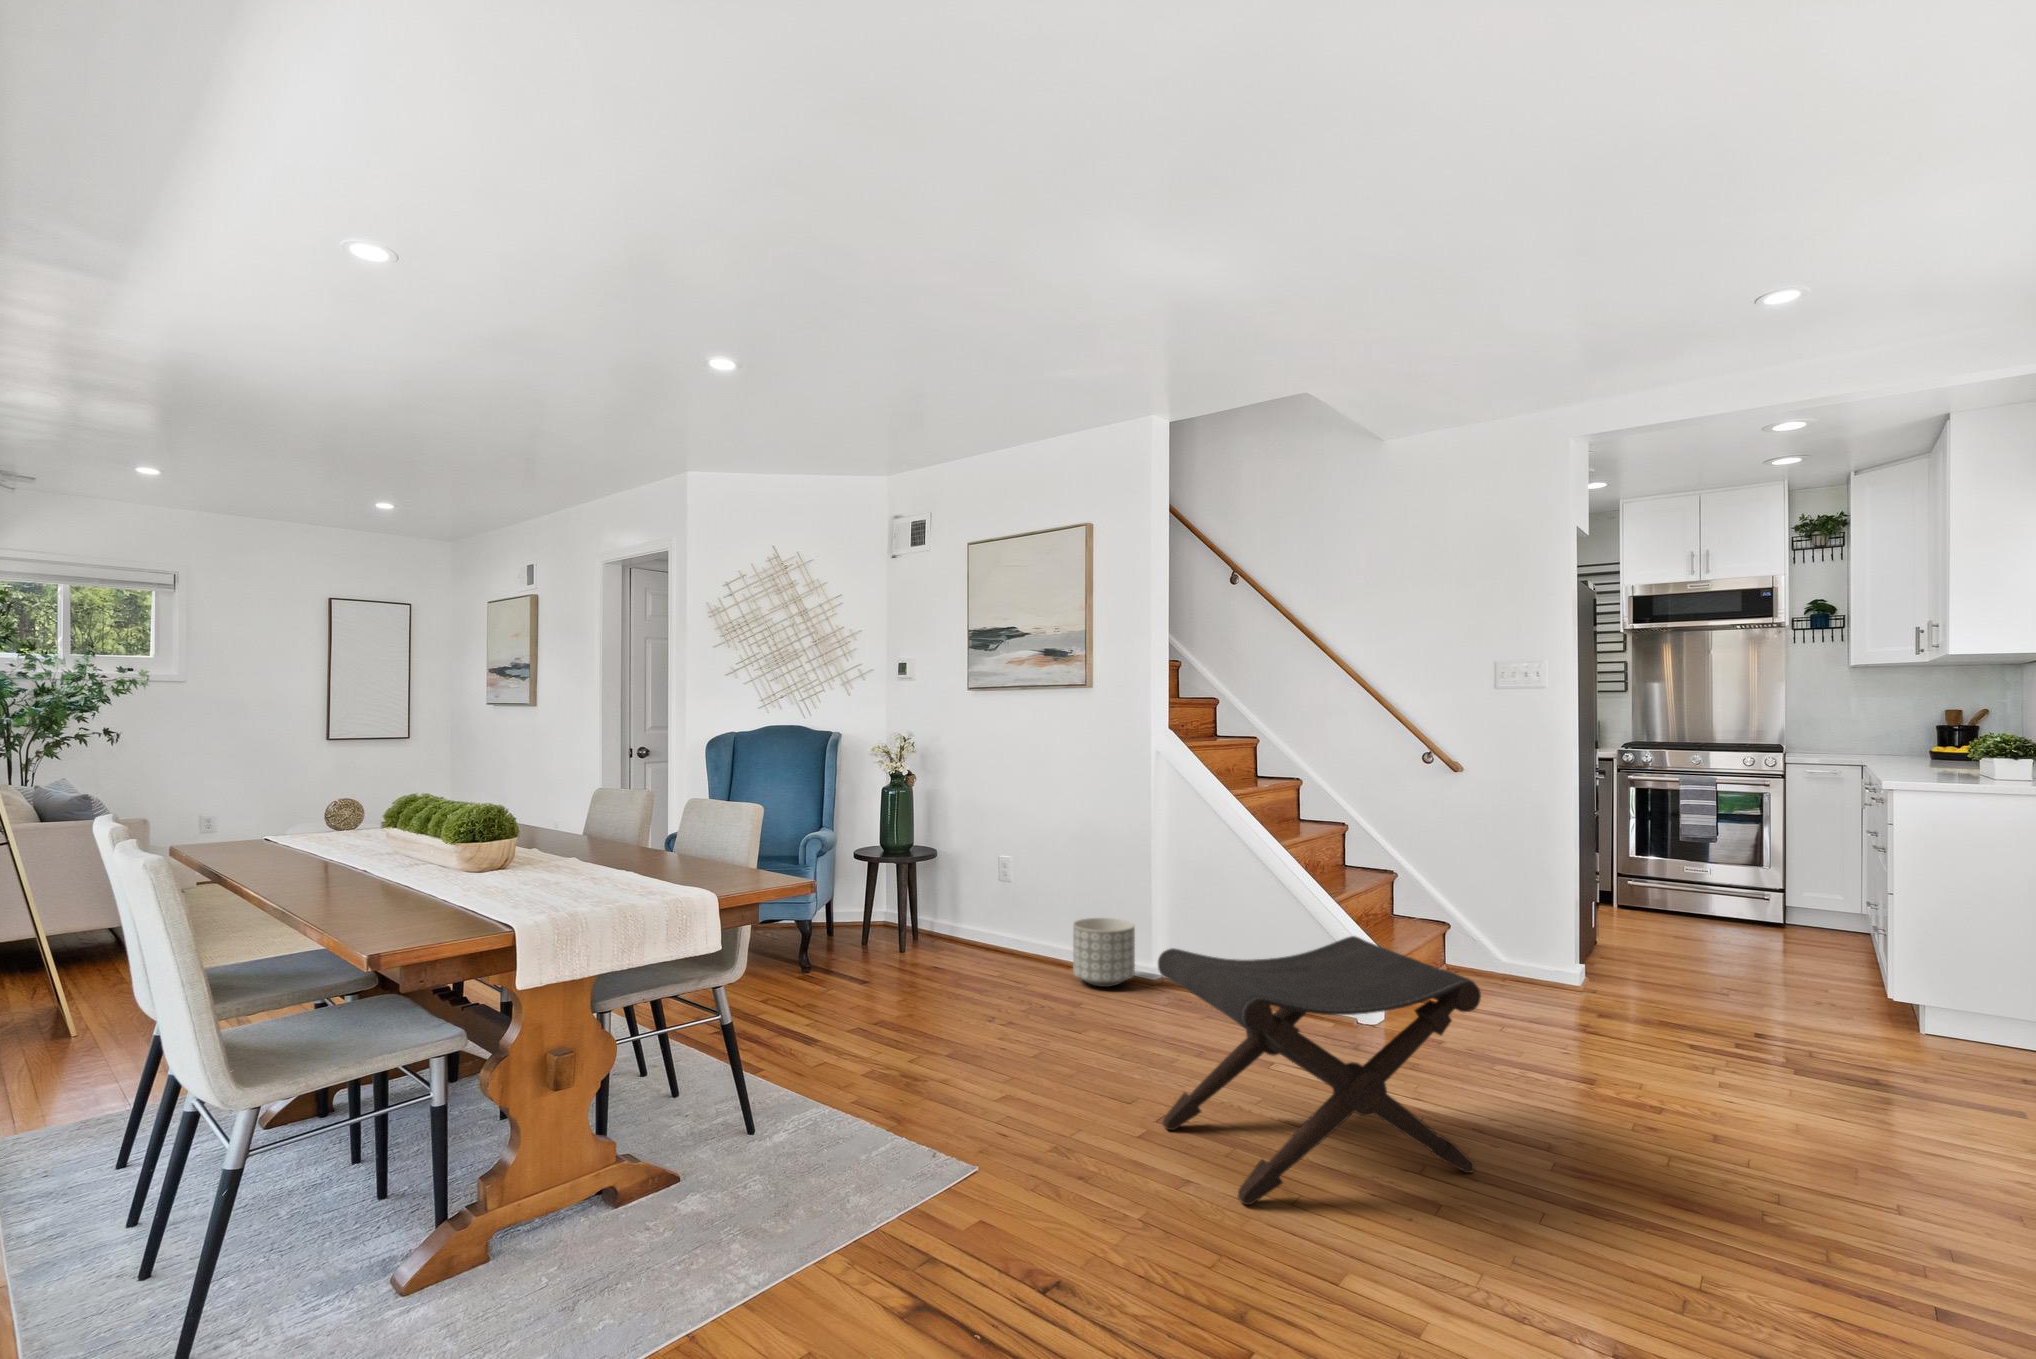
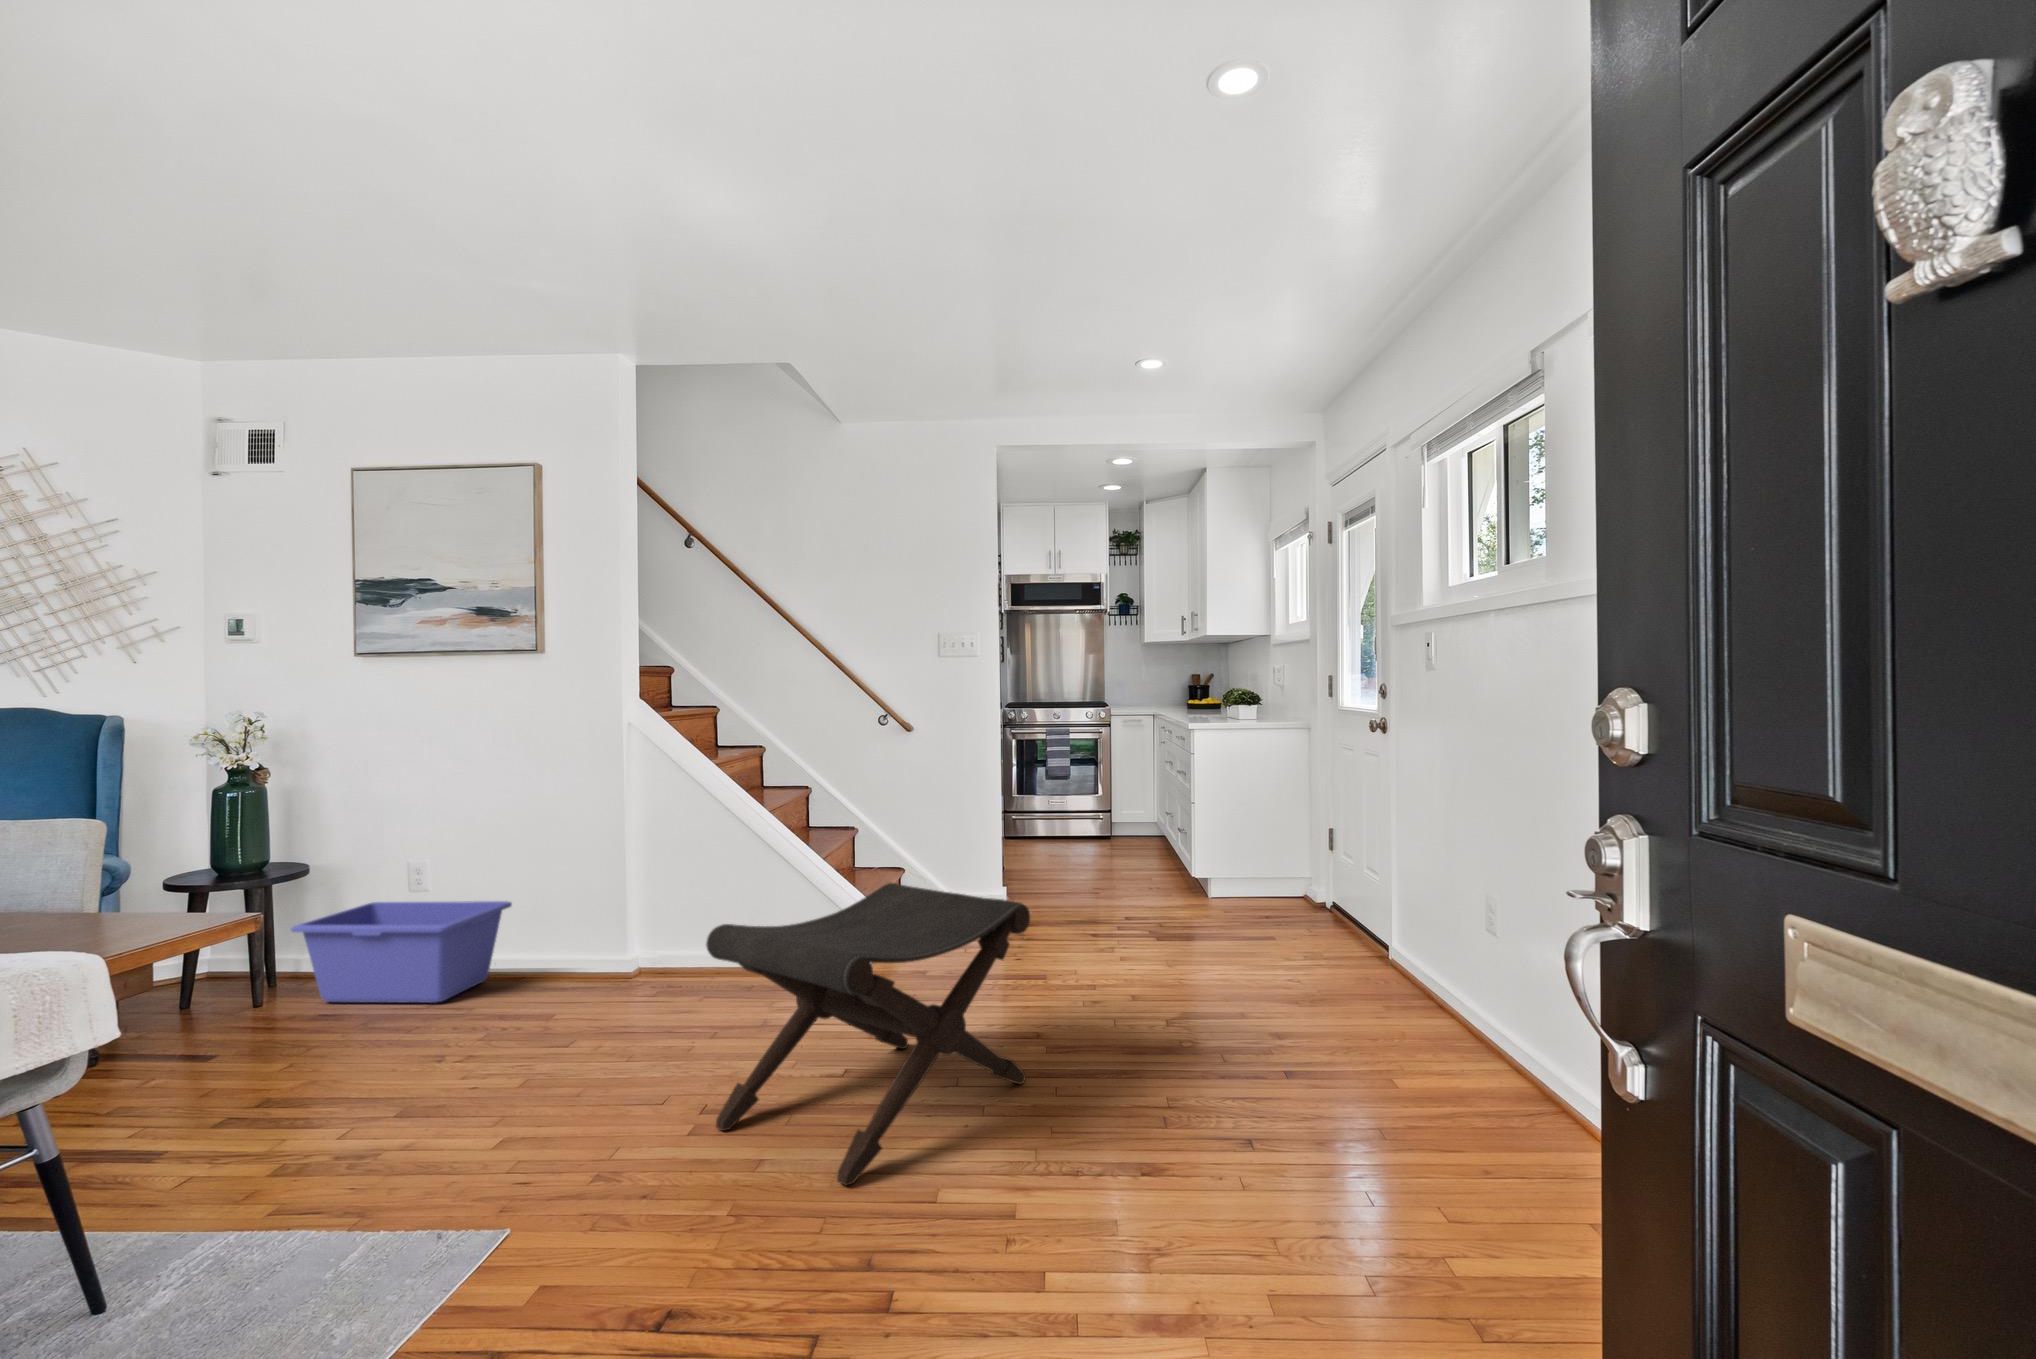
storage bin: none [922,887,1068,975] -> present [291,901,512,1003]
planter: present [1073,918,1135,987] -> none [528,911,607,992]

